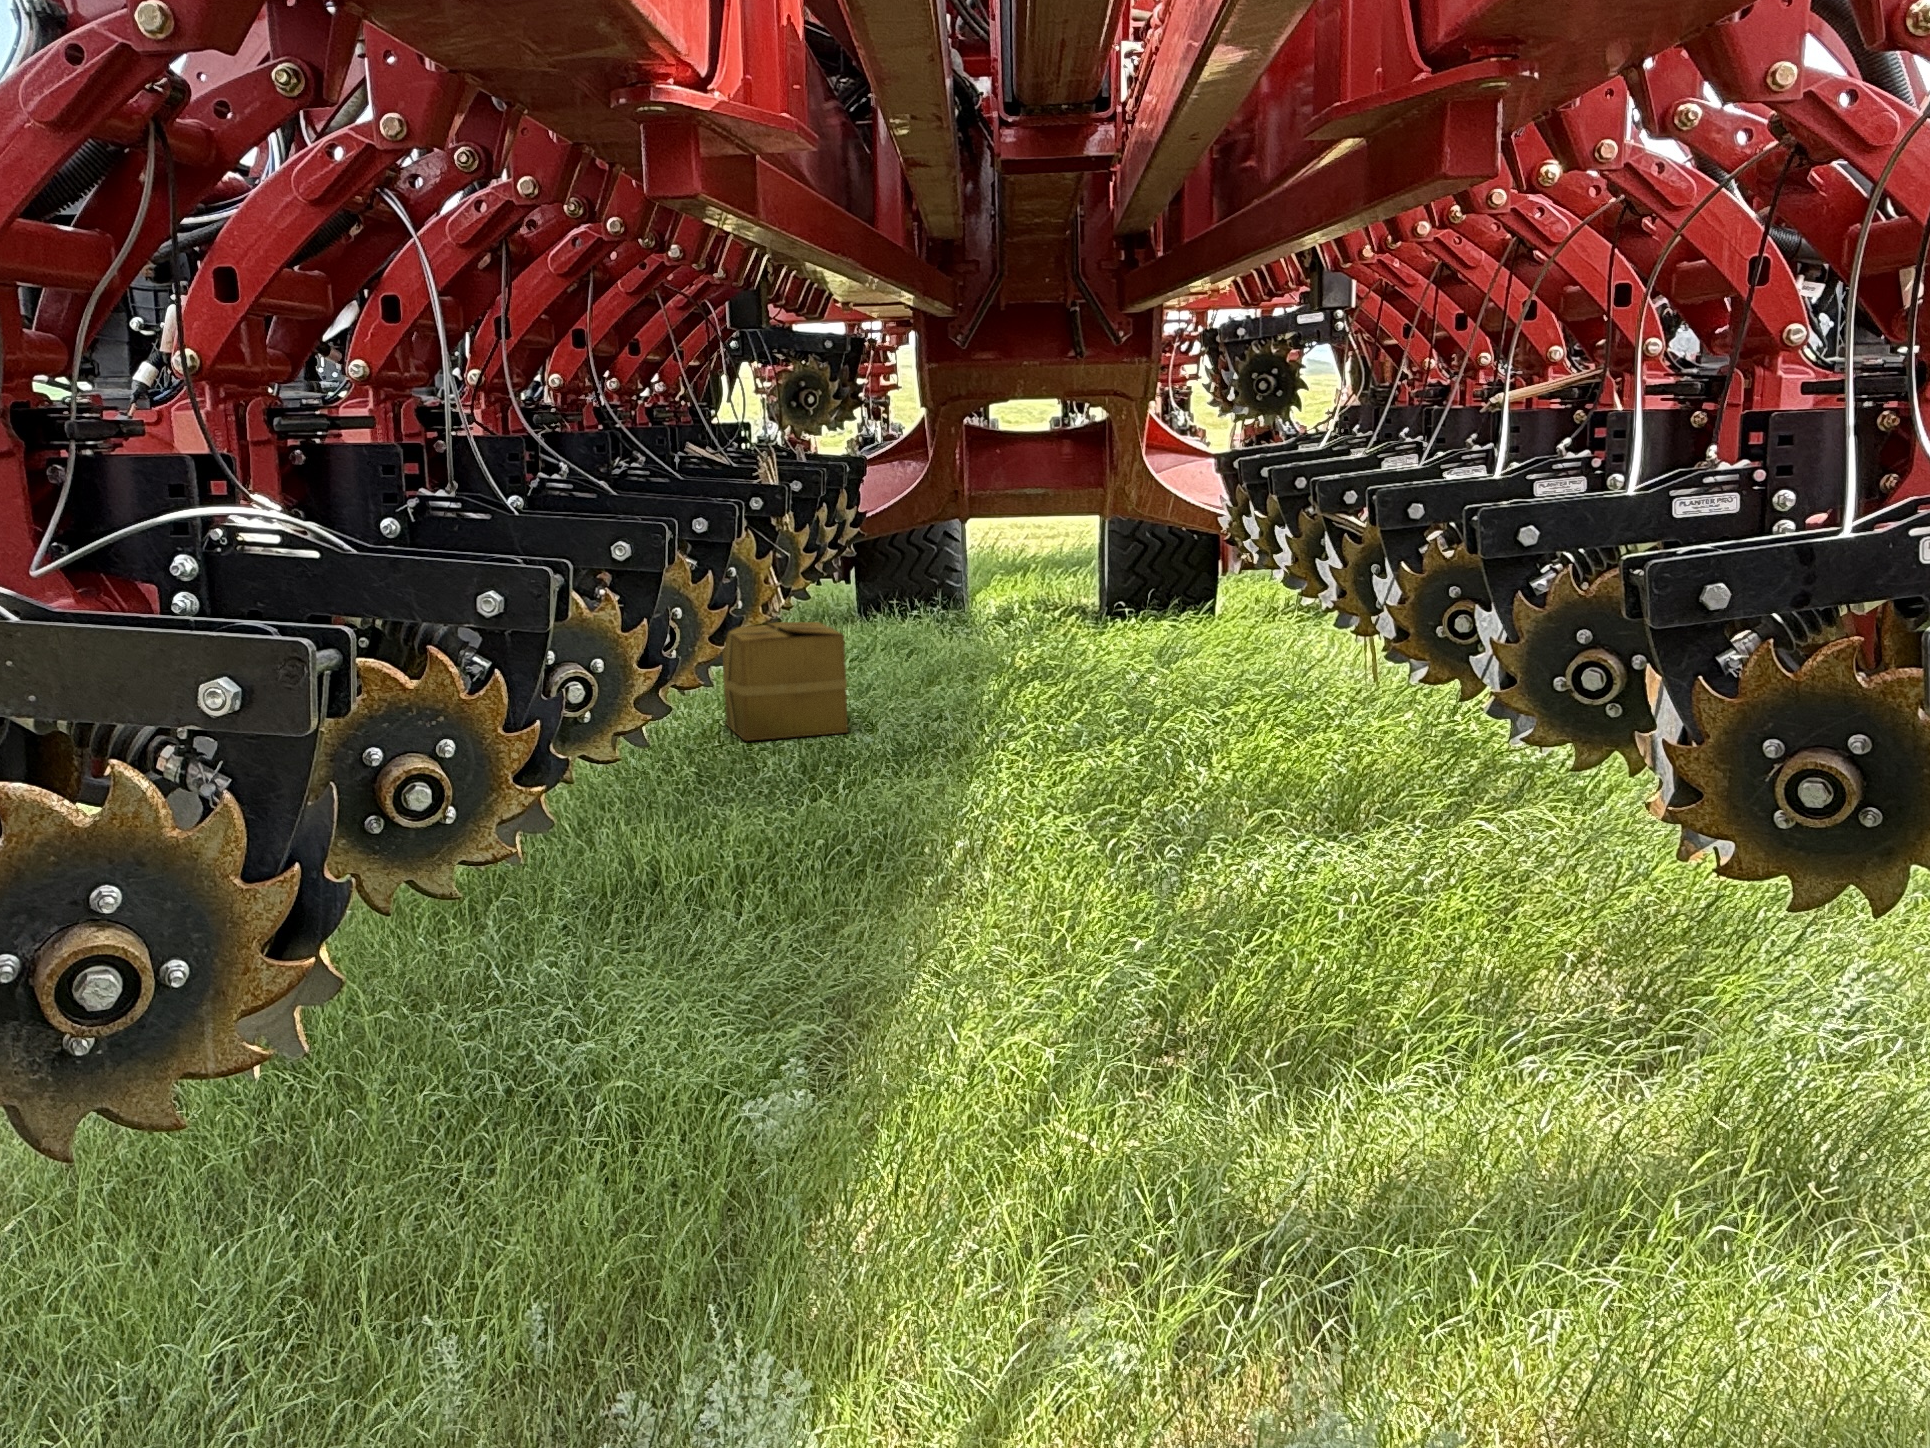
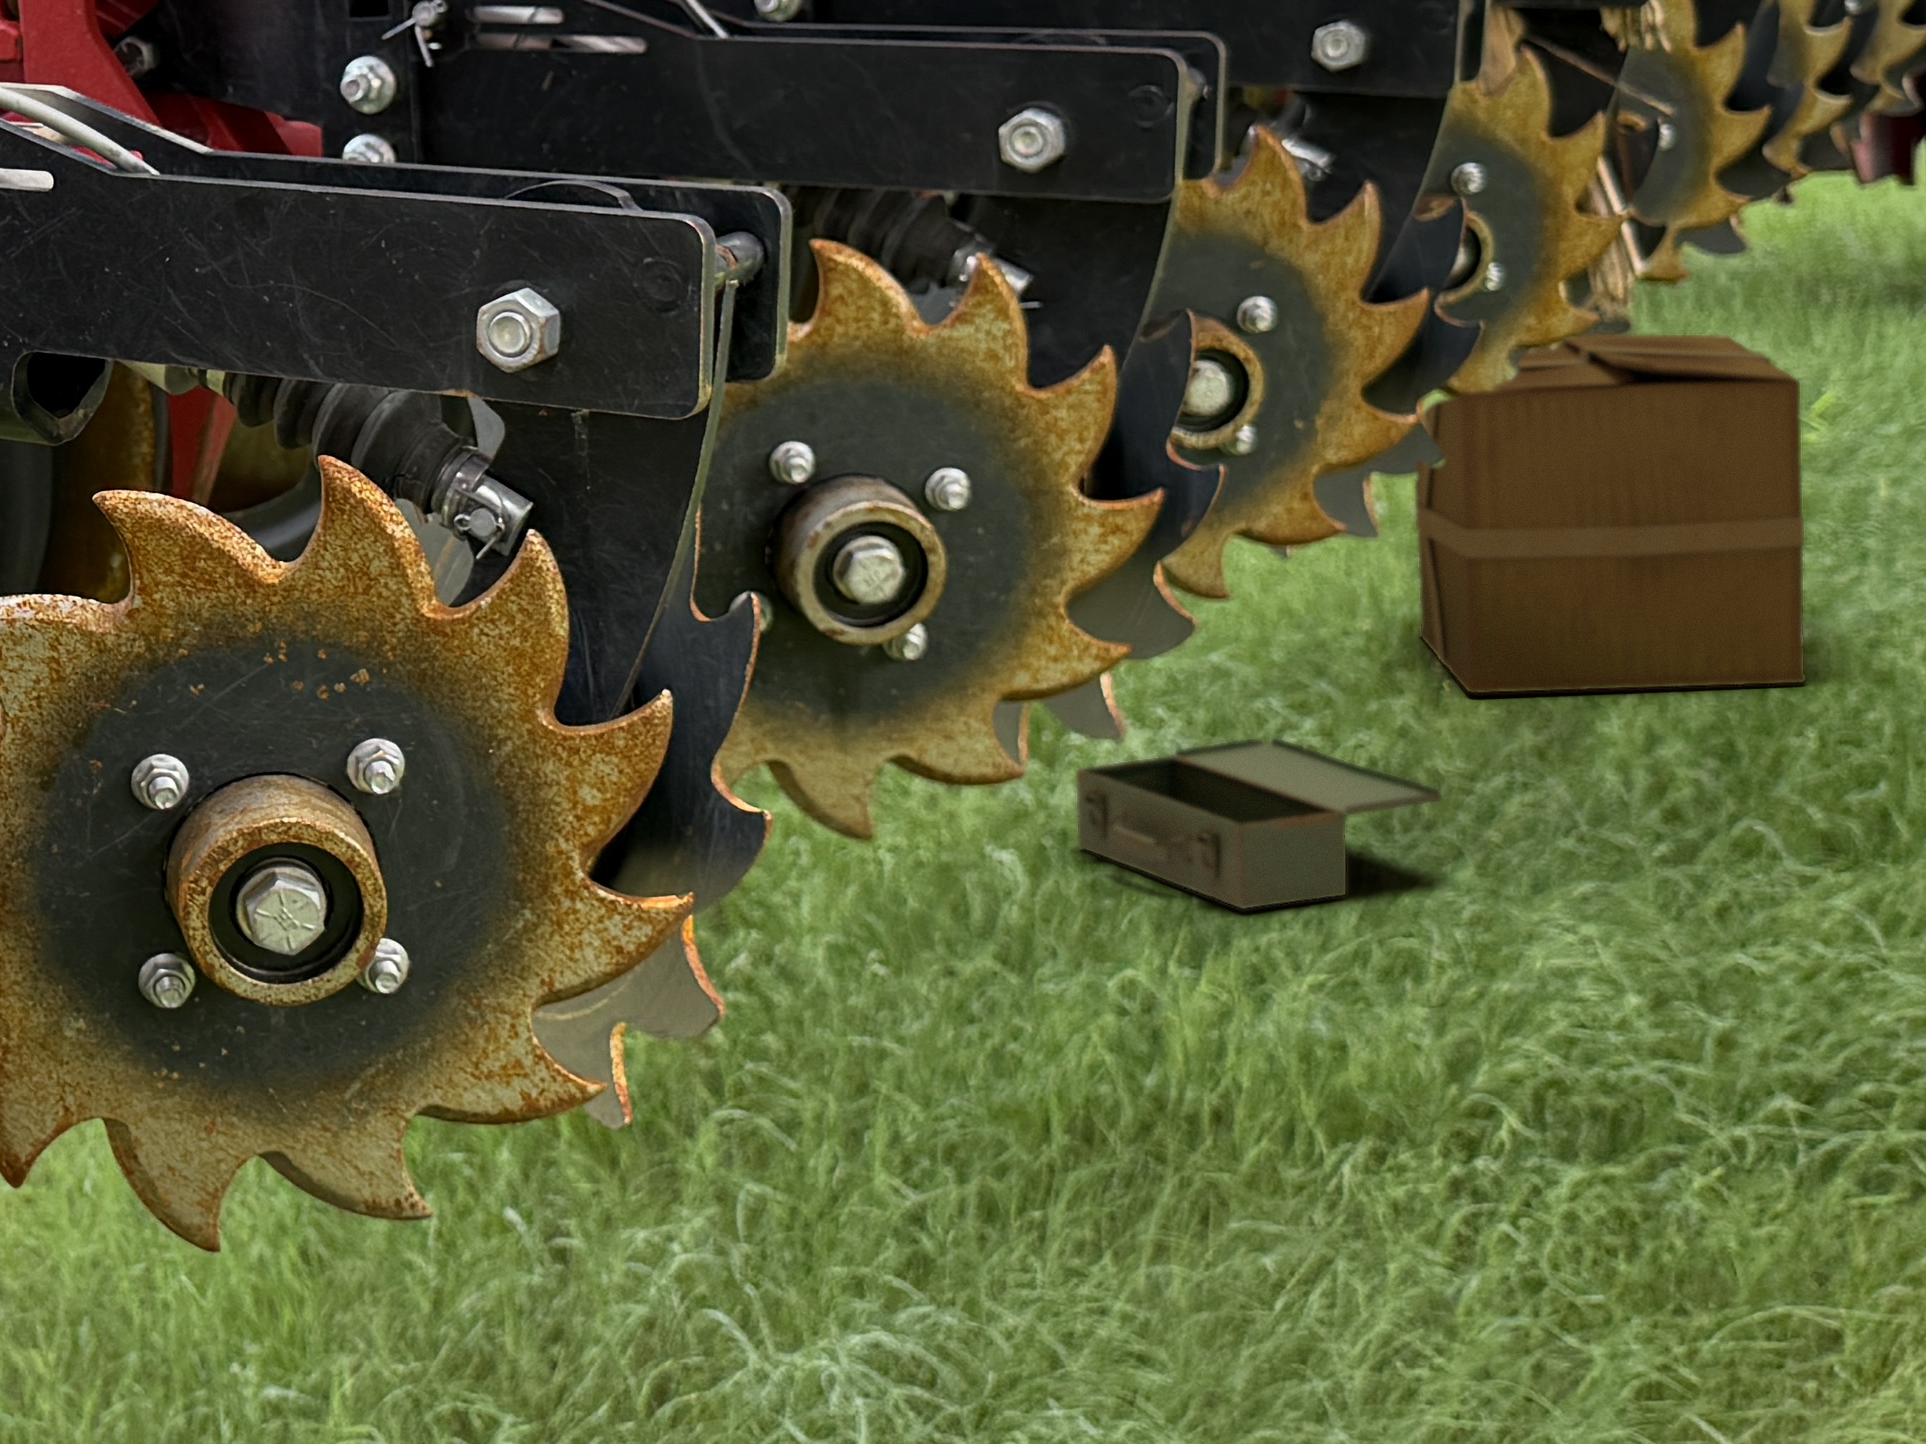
toolbox: none [626,755,747,809] -> present [1076,738,1442,908]

